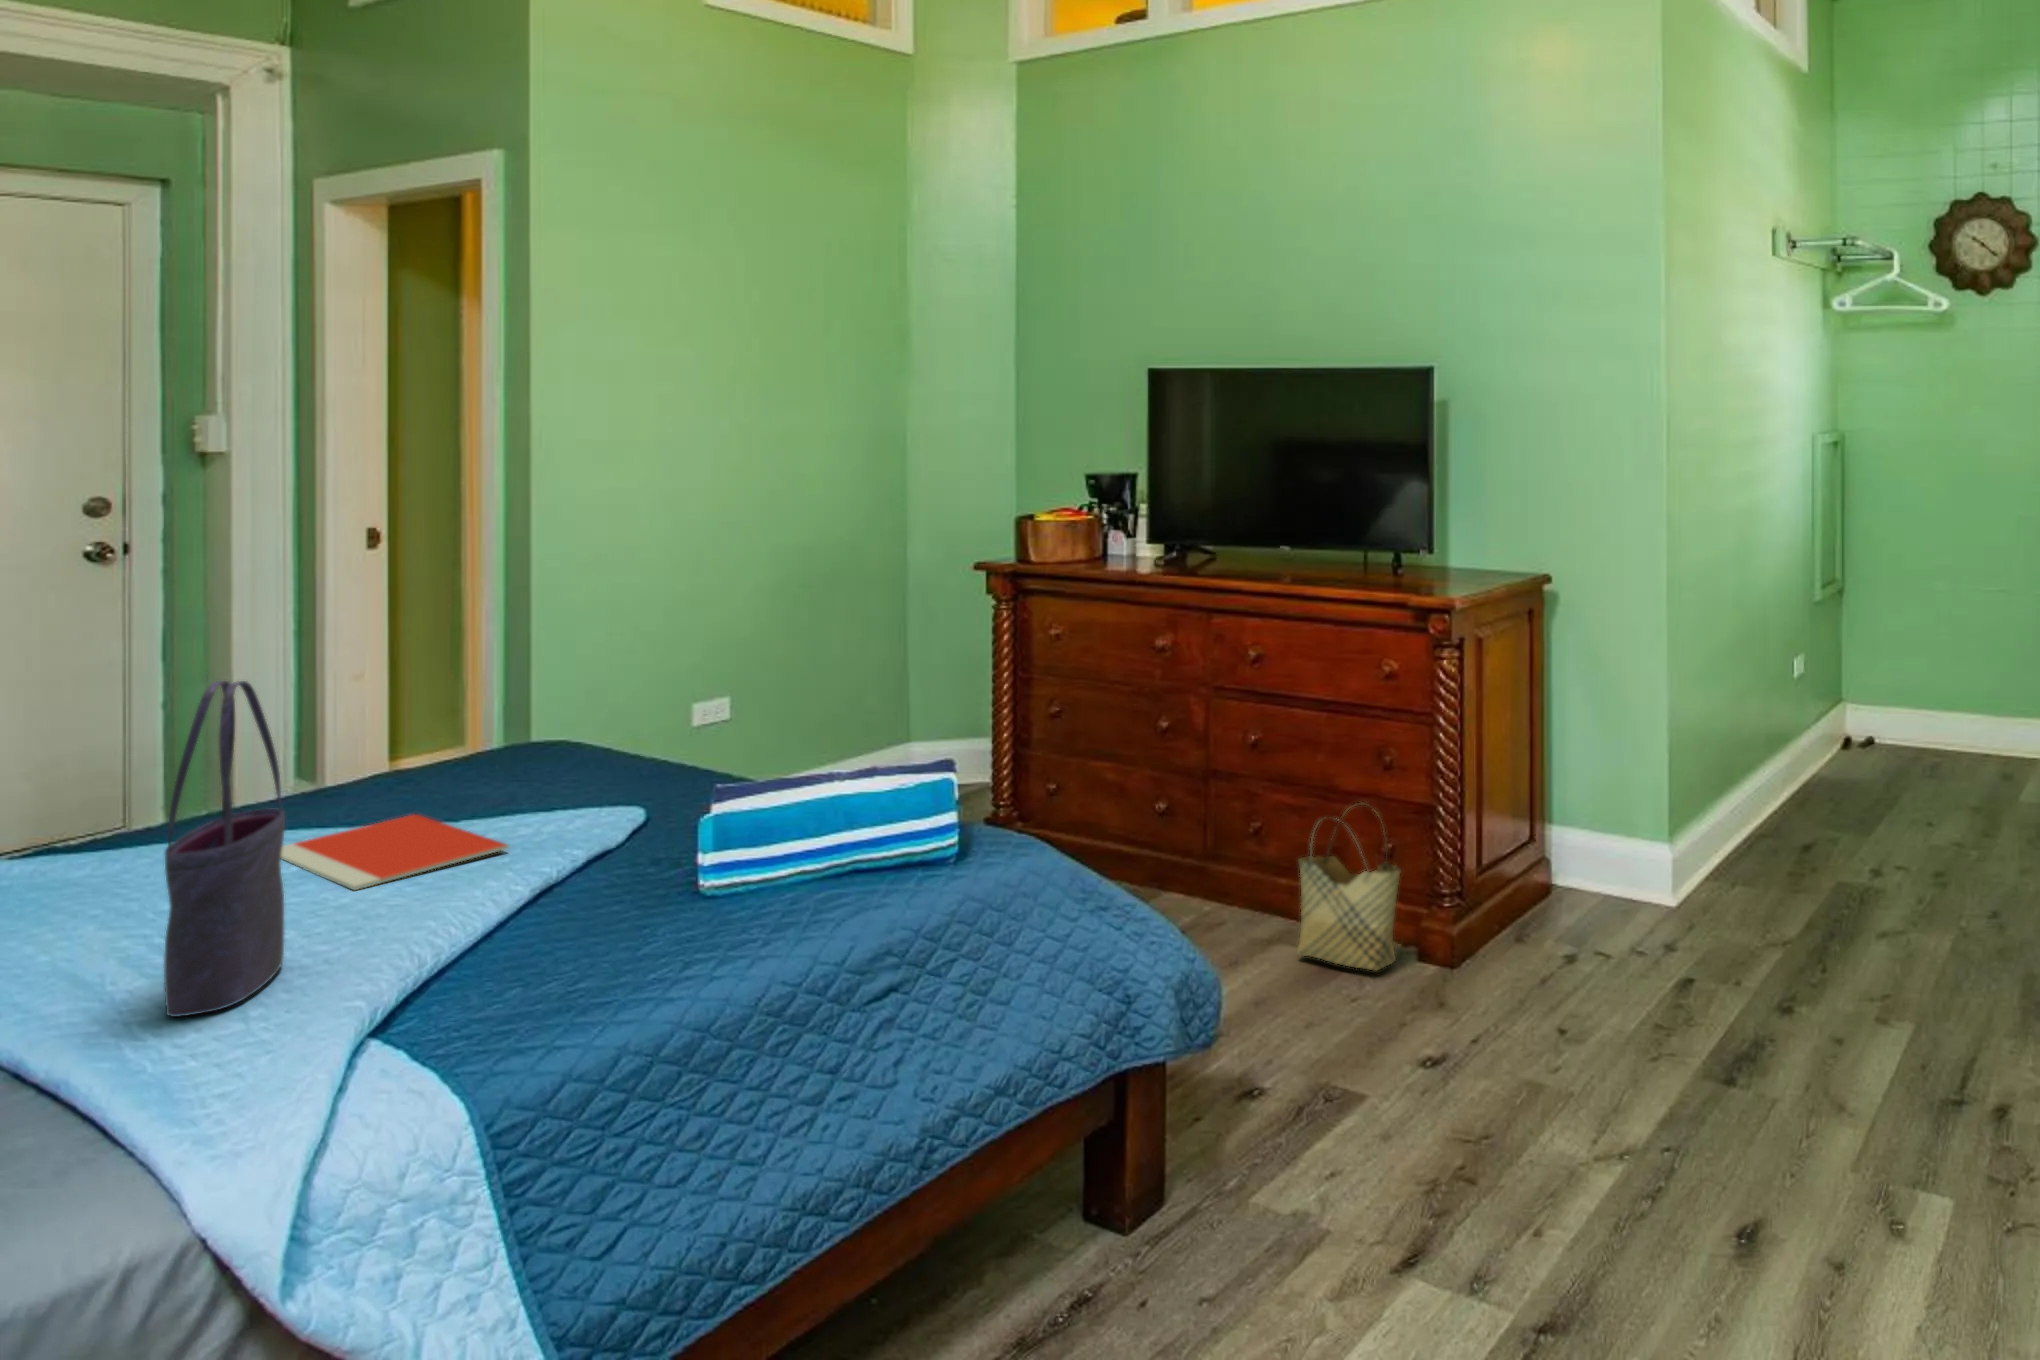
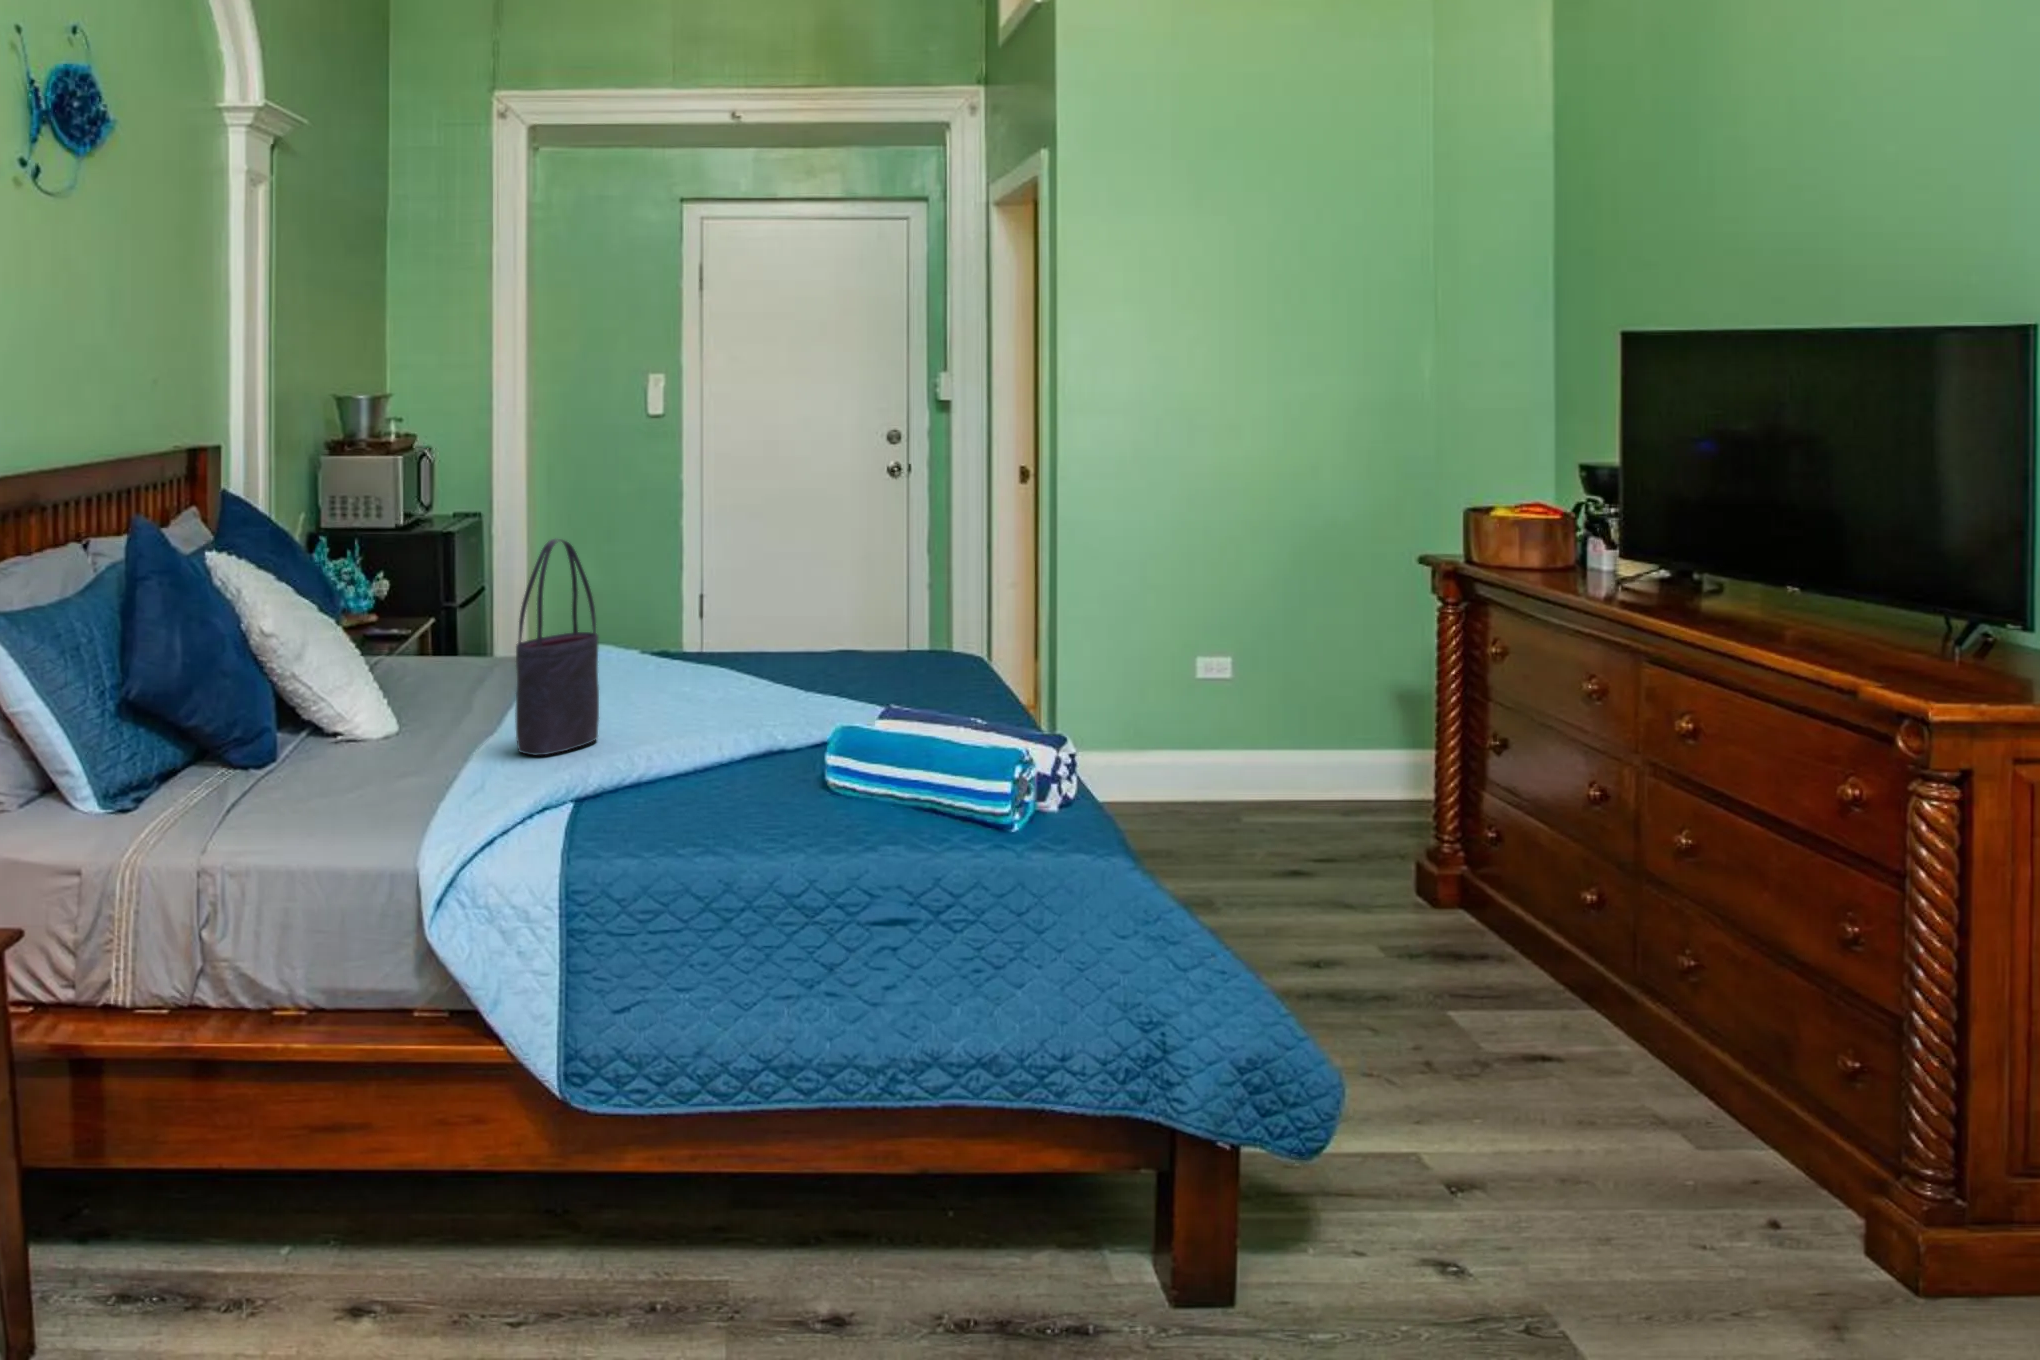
woven basket: present [1297,803,1401,970] -> none [1675,969,1835,1230]
notebook: present [281,814,509,890] -> none [694,677,796,714]

